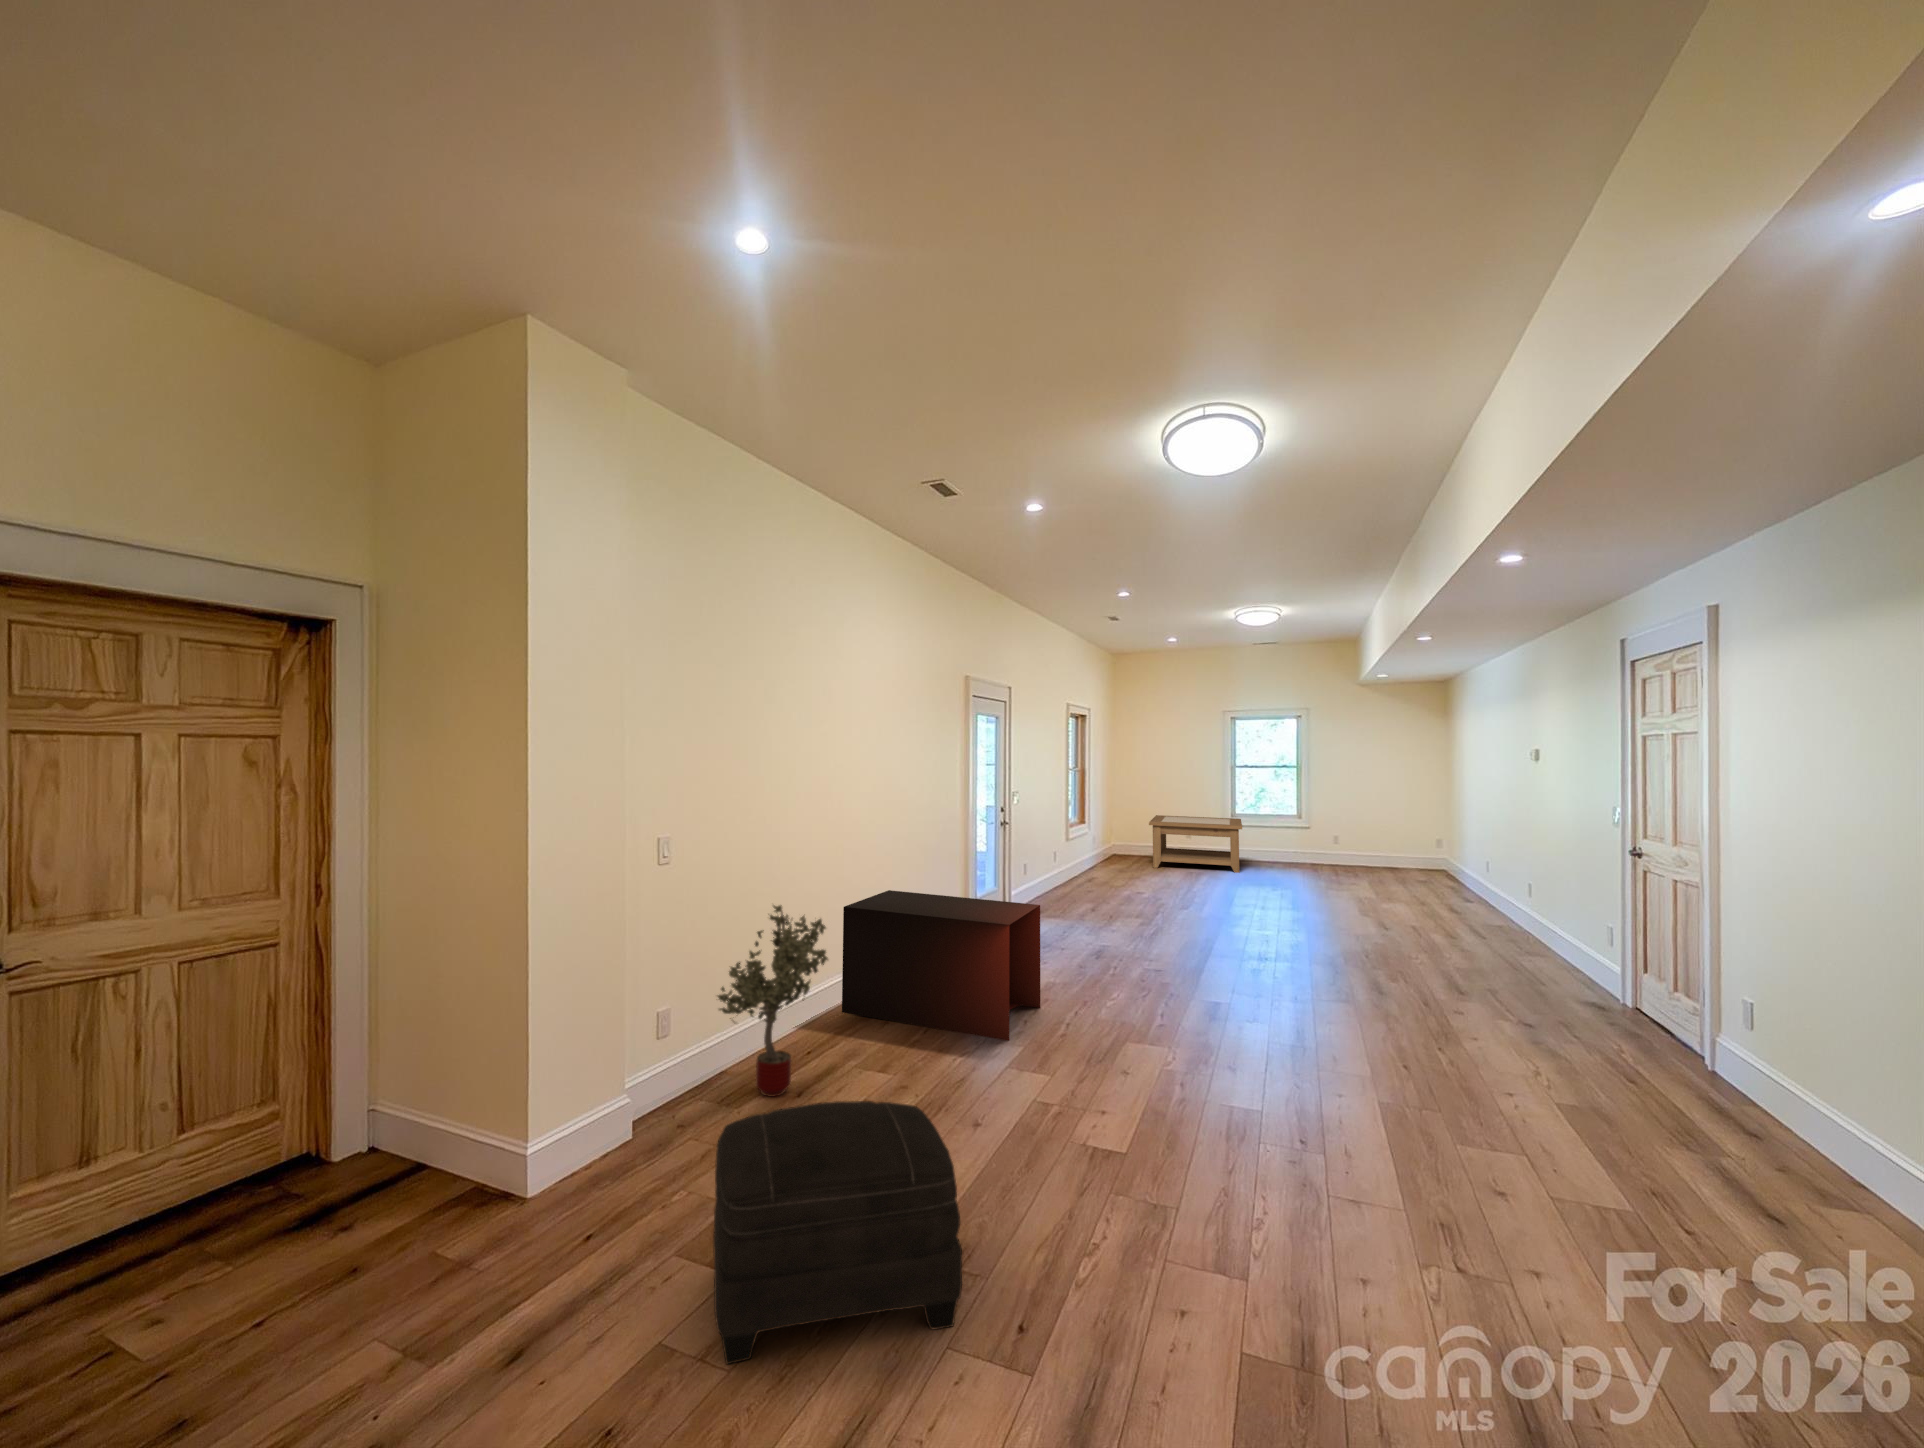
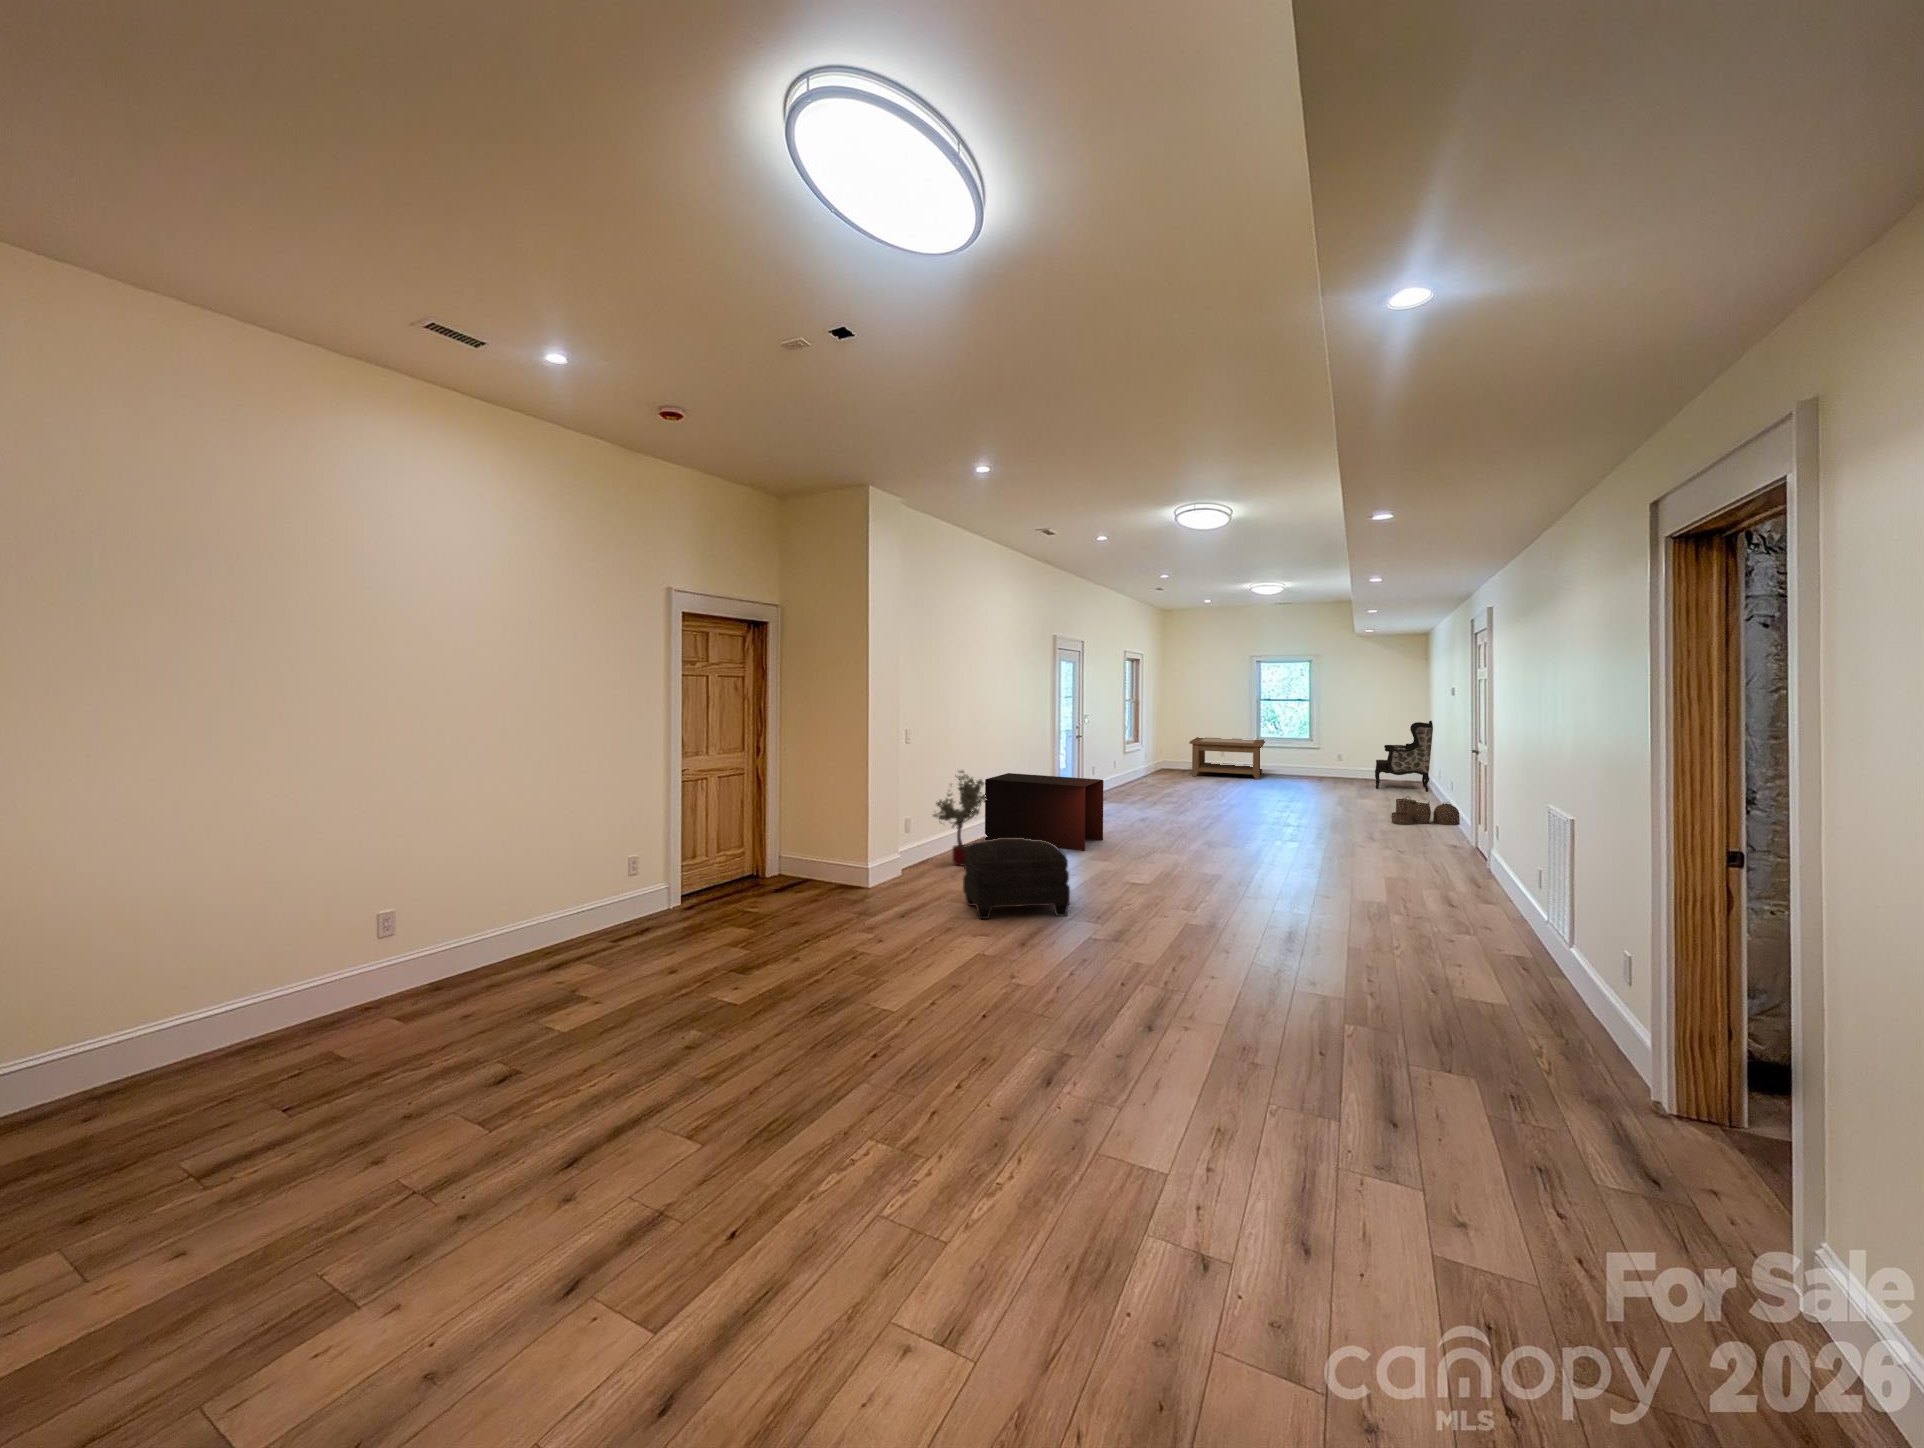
armchair: none [1387,796,1466,892] -> present [1375,721,1433,792]
woven basket: none [1460,912,1562,960] -> present [1391,796,1460,825]

